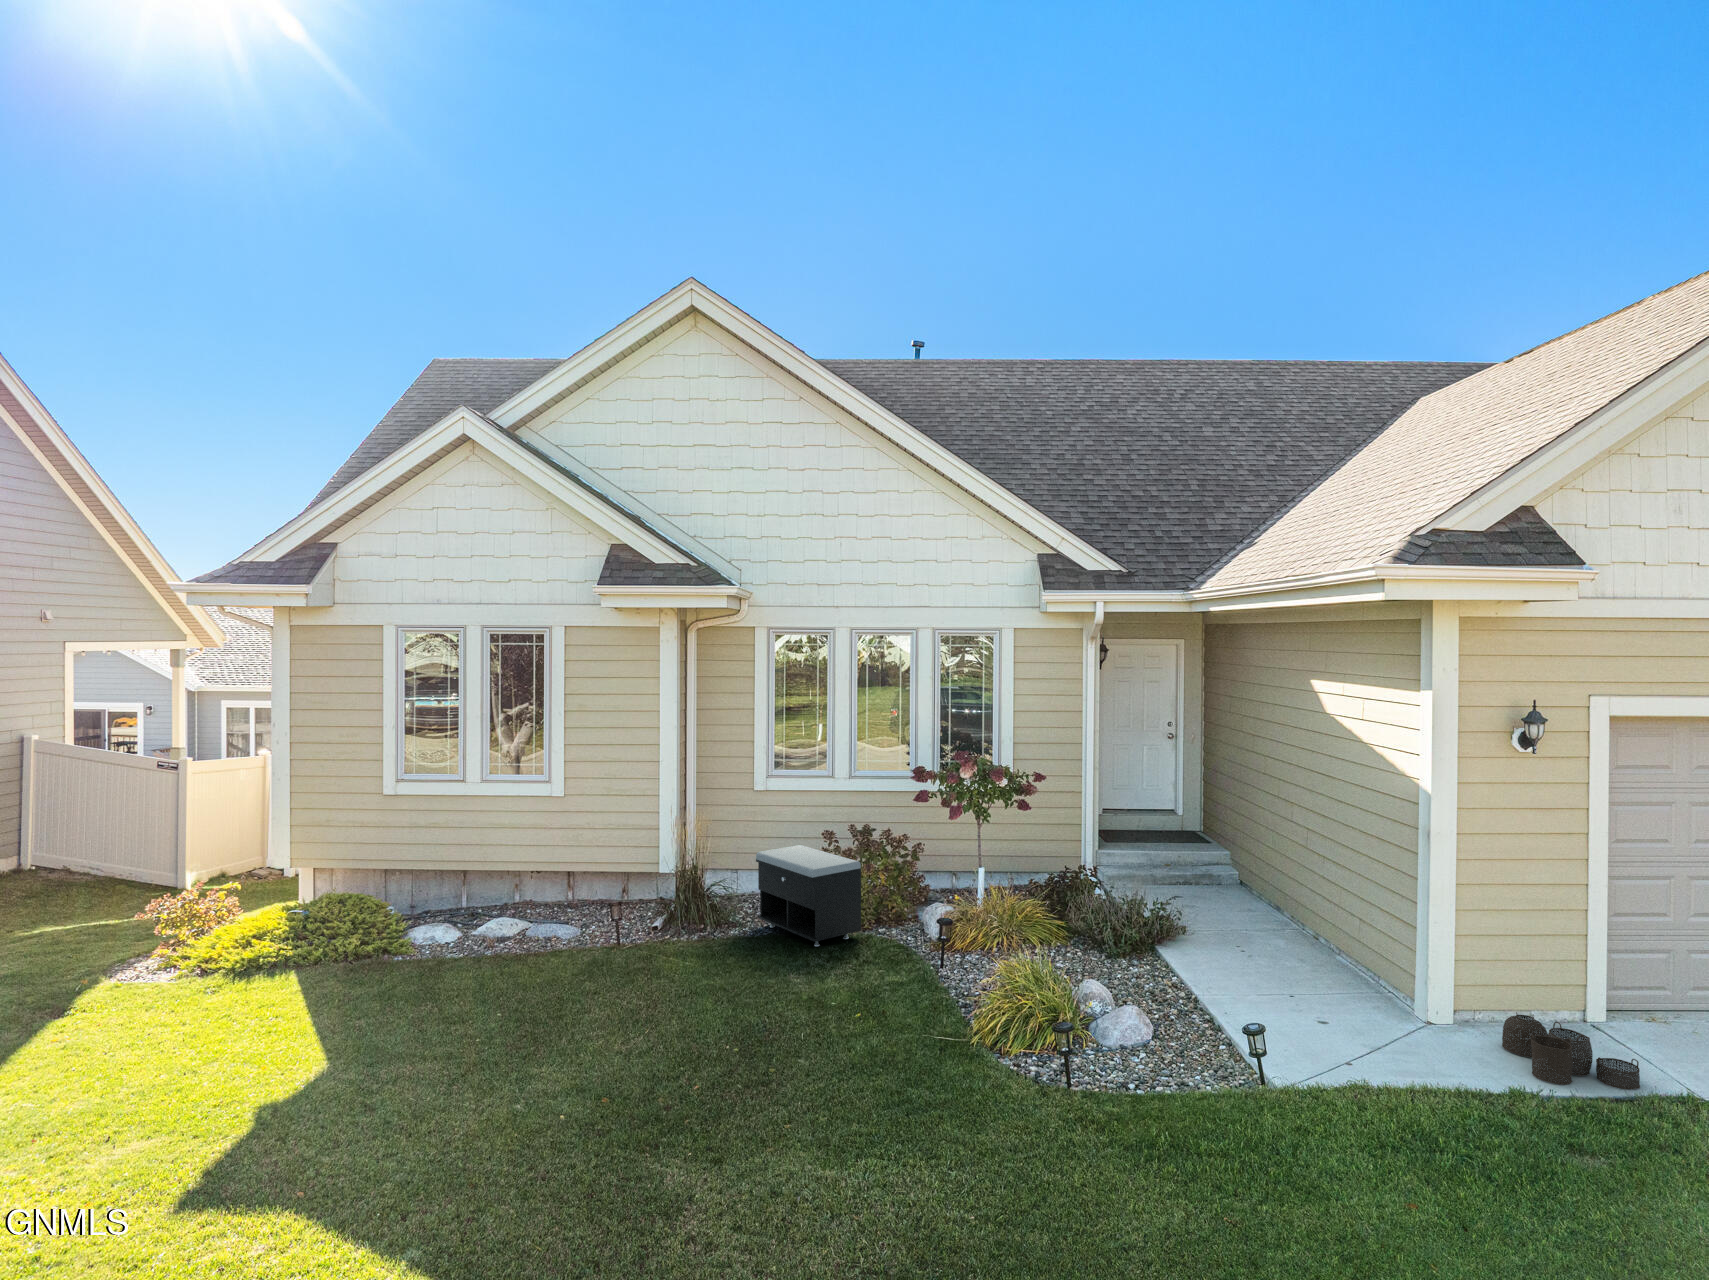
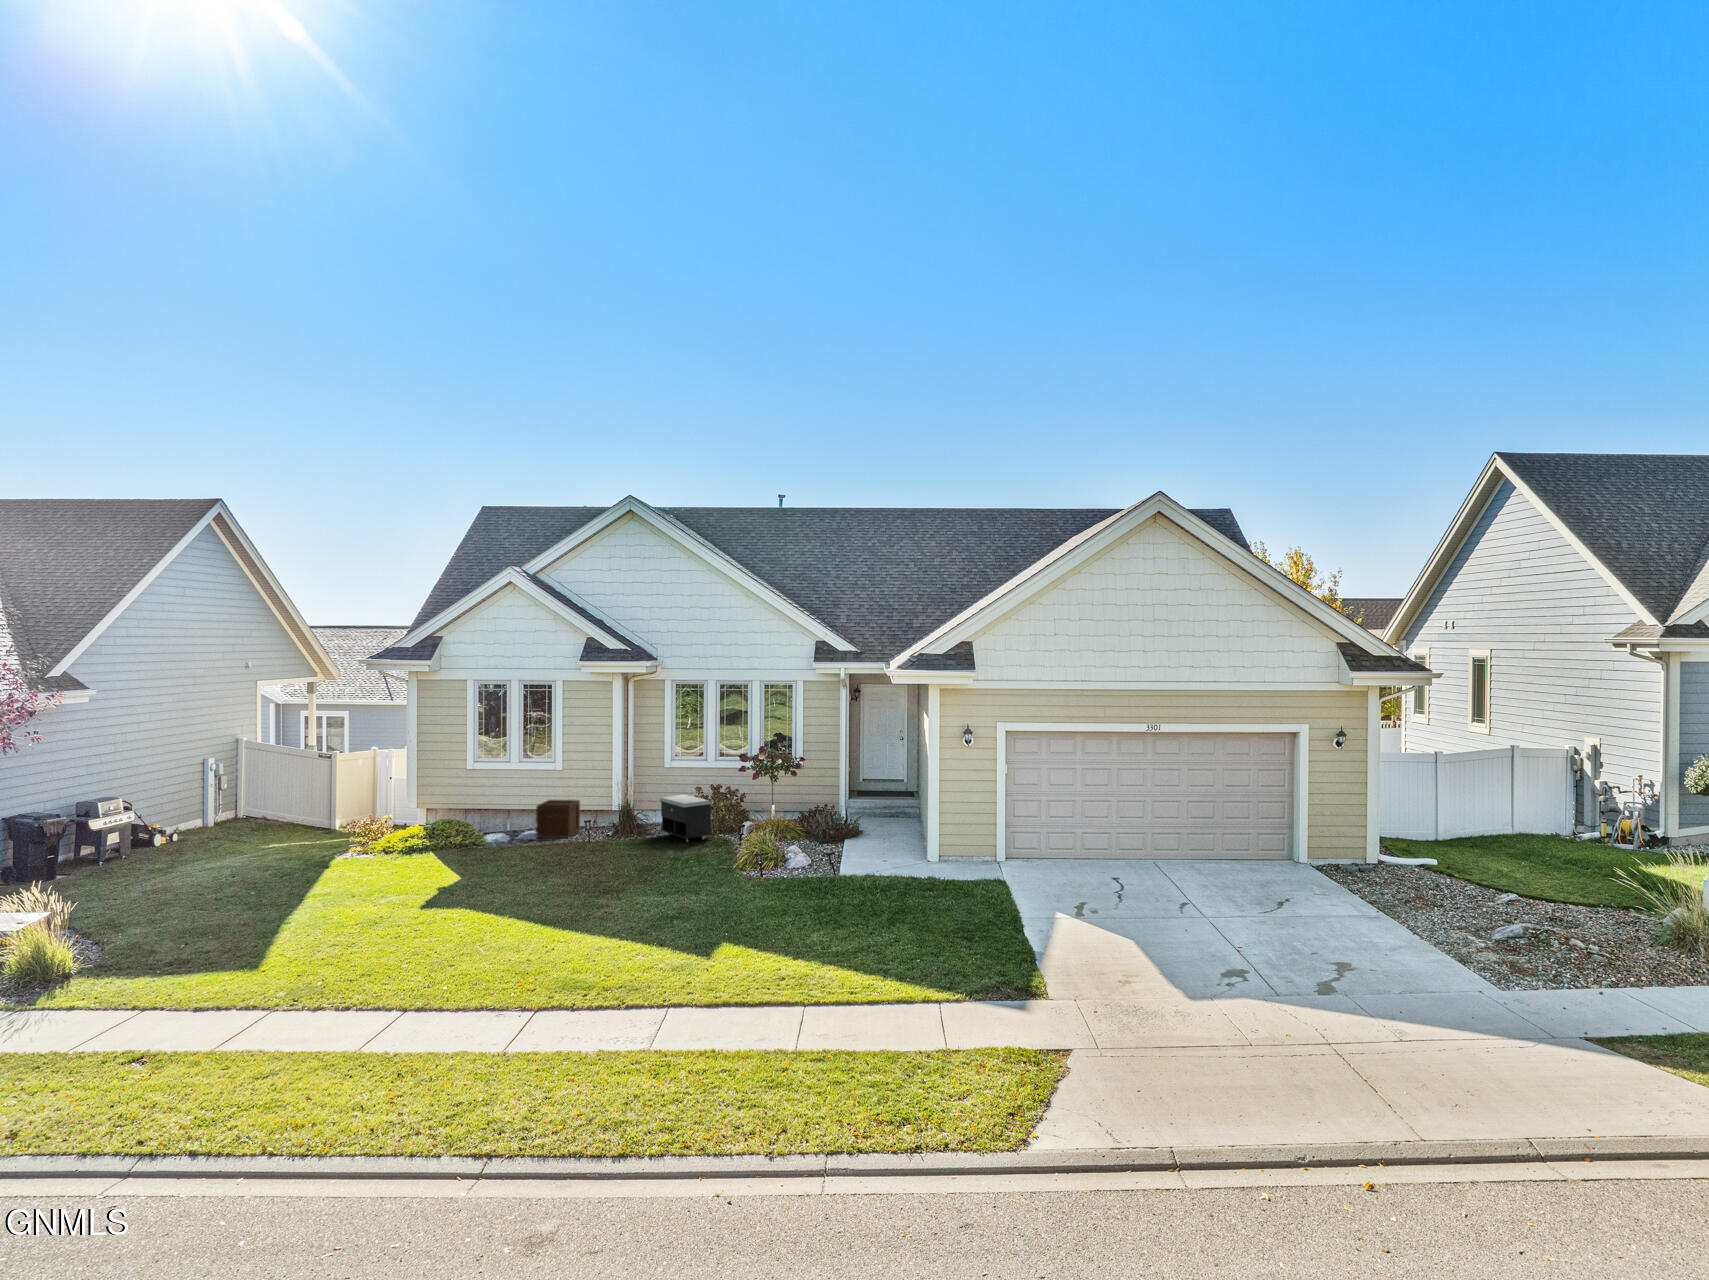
wooden crate: none [514,854,599,934] -> present [536,800,580,838]
woven basket: present [1502,1012,1640,1090] -> none [953,853,990,877]

